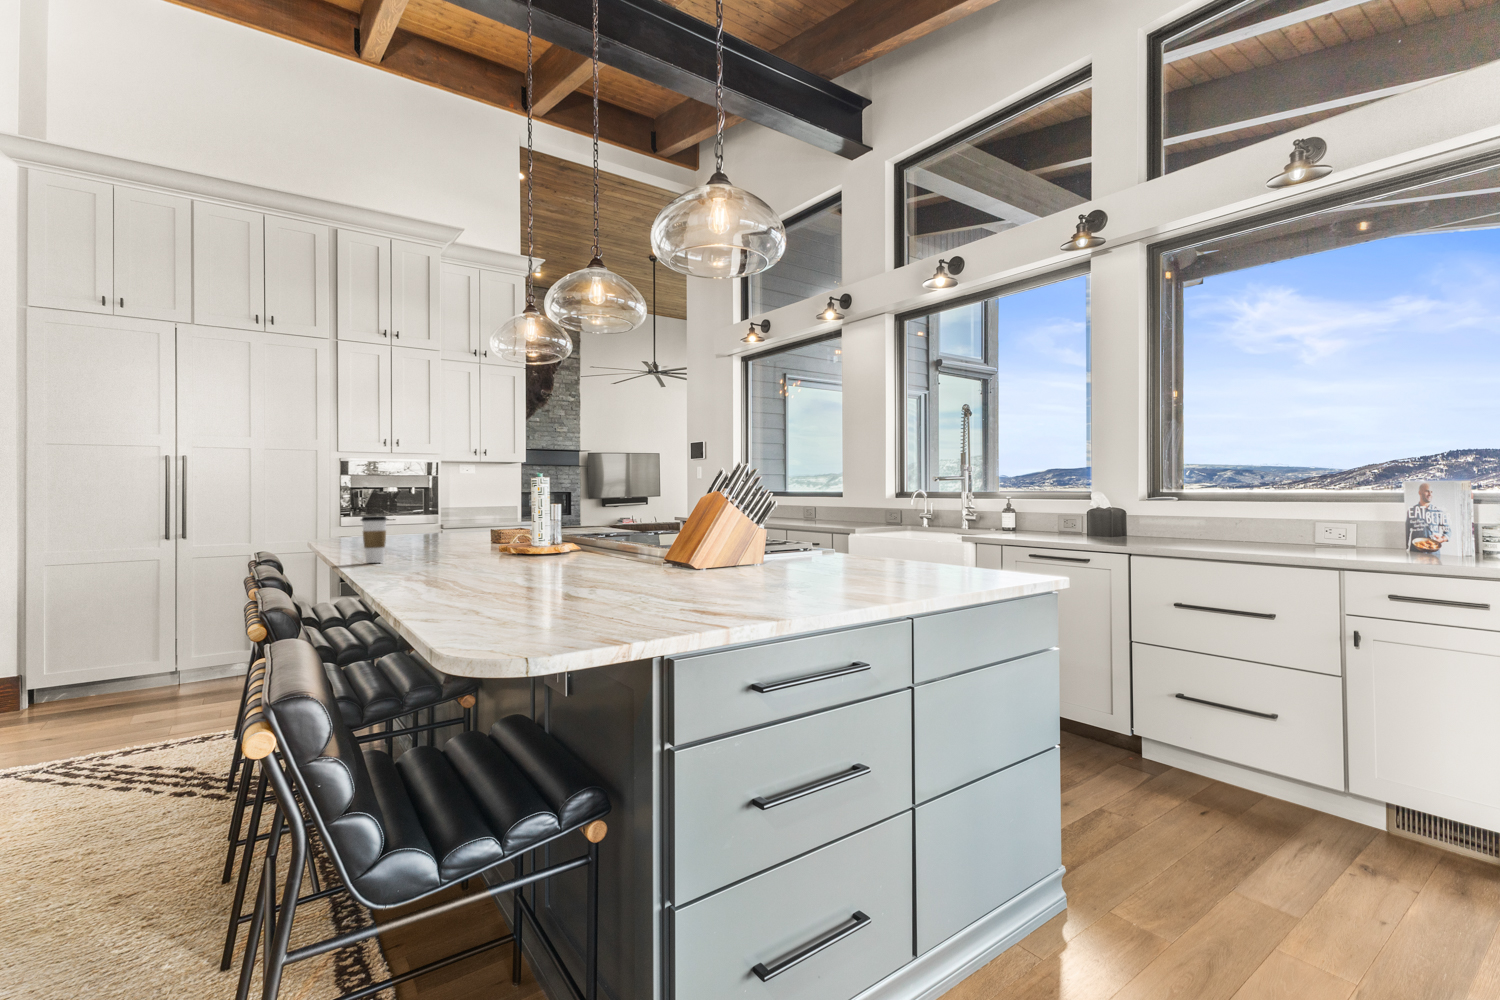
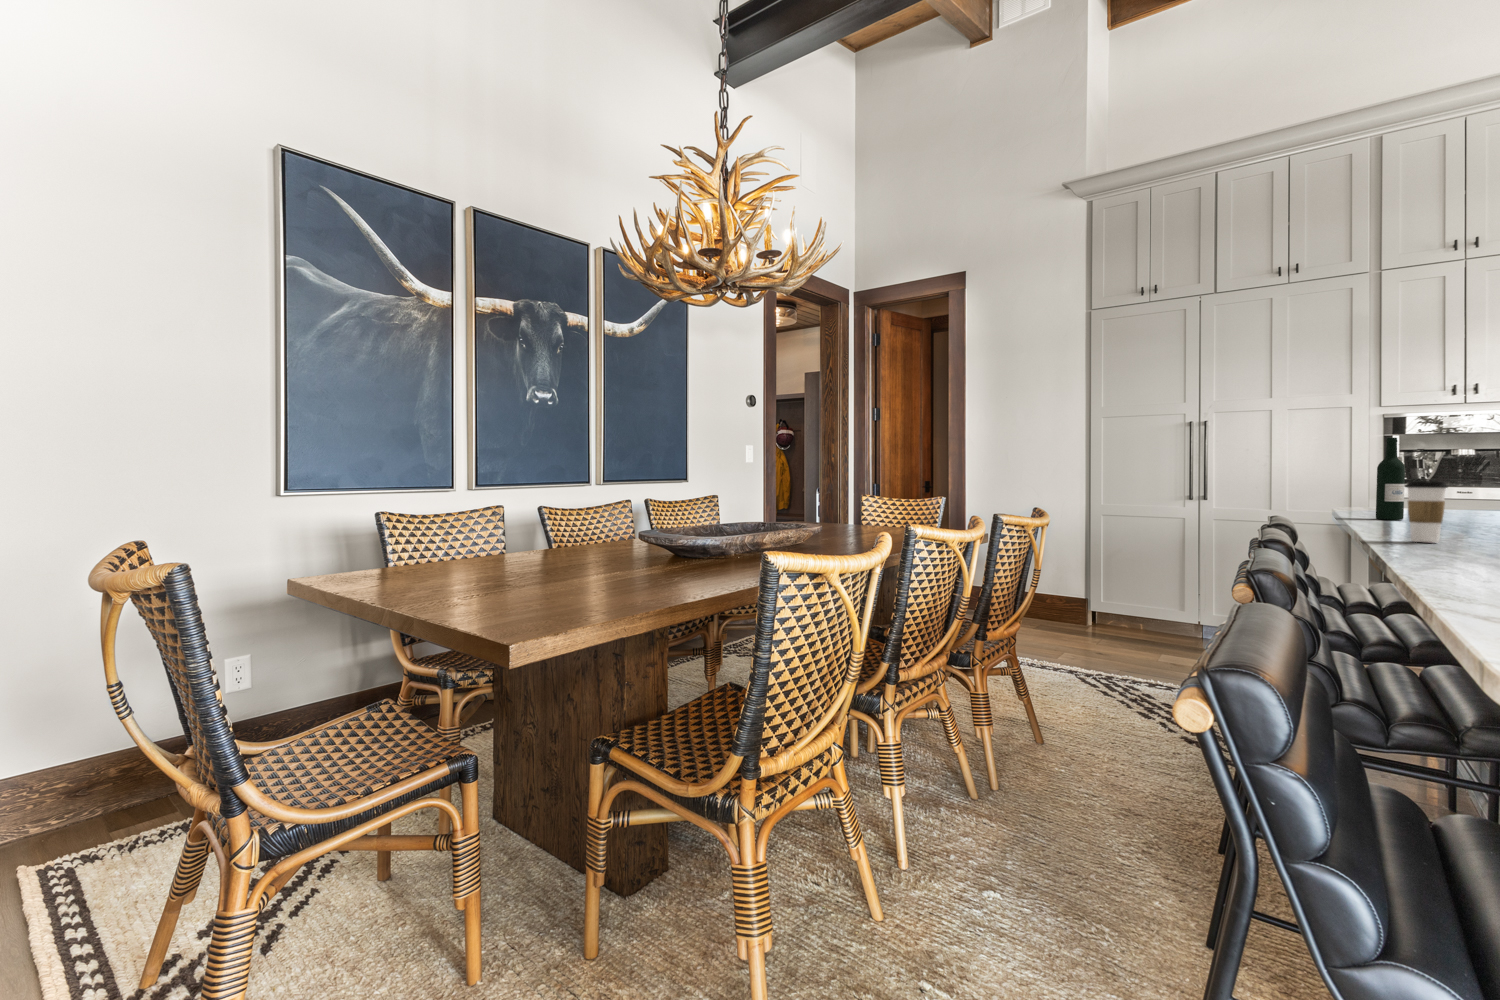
wine bottle: none [338,482,358,549] -> present [1376,438,1405,520]

